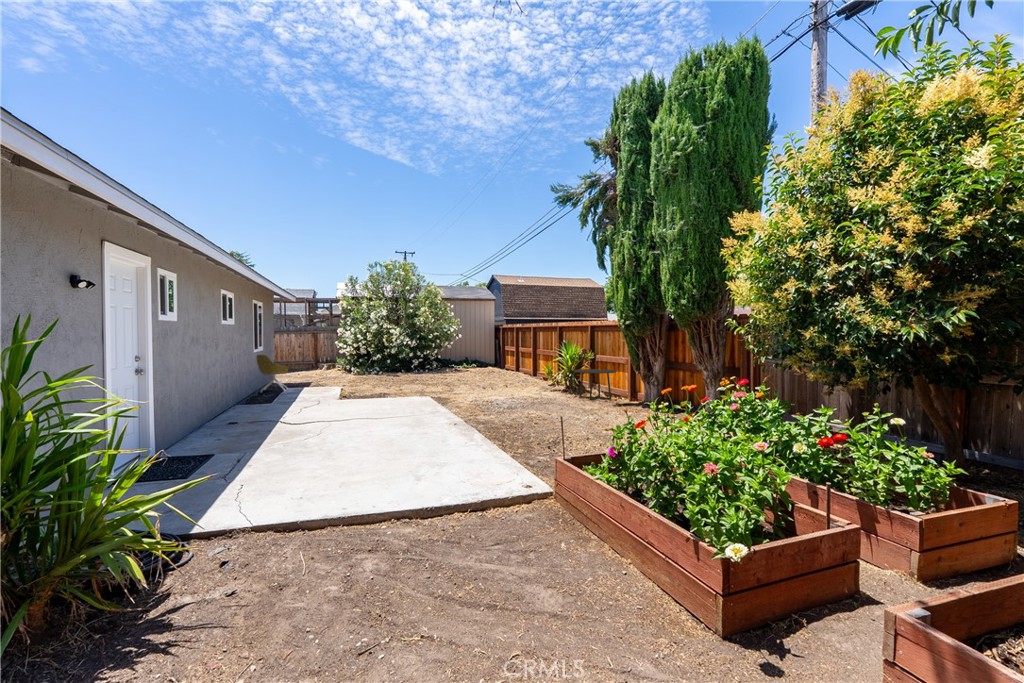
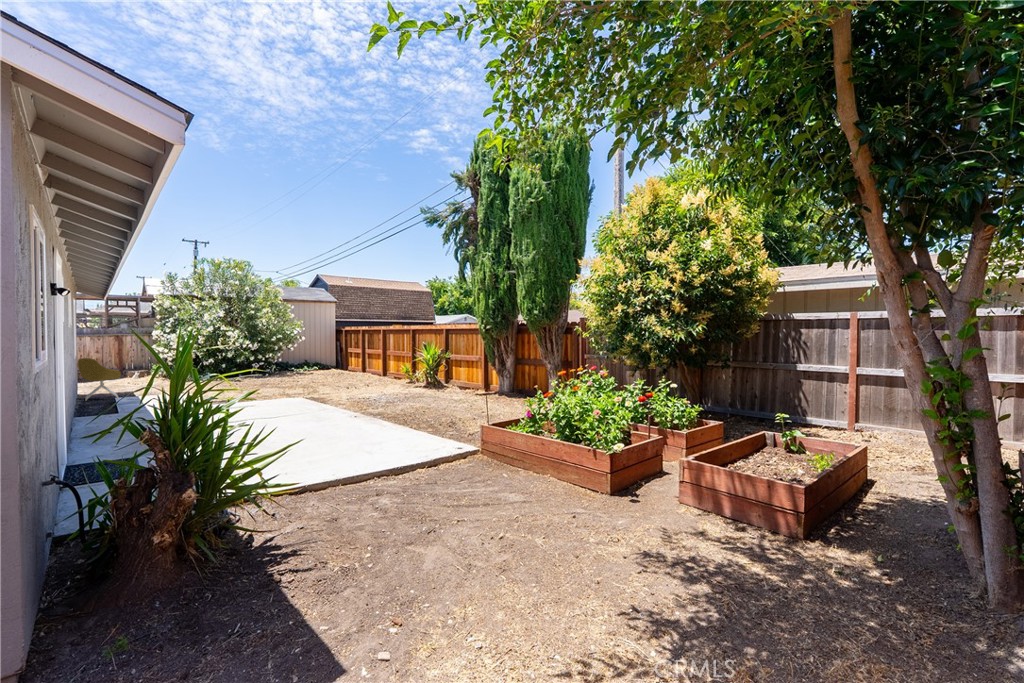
round table: present [574,369,617,401] -> none [437,366,473,392]

